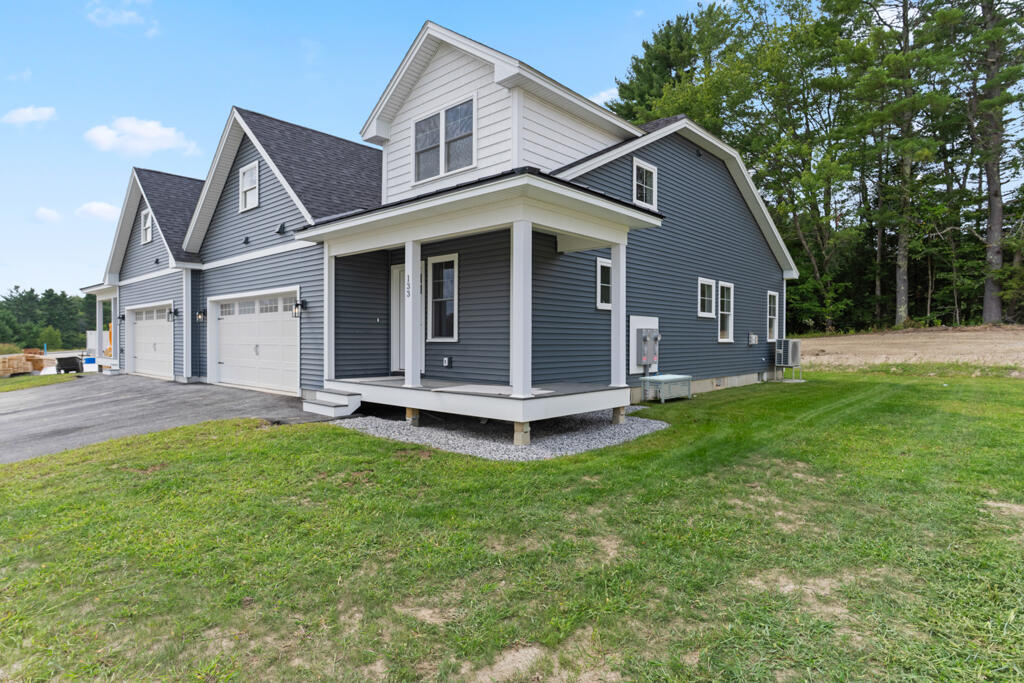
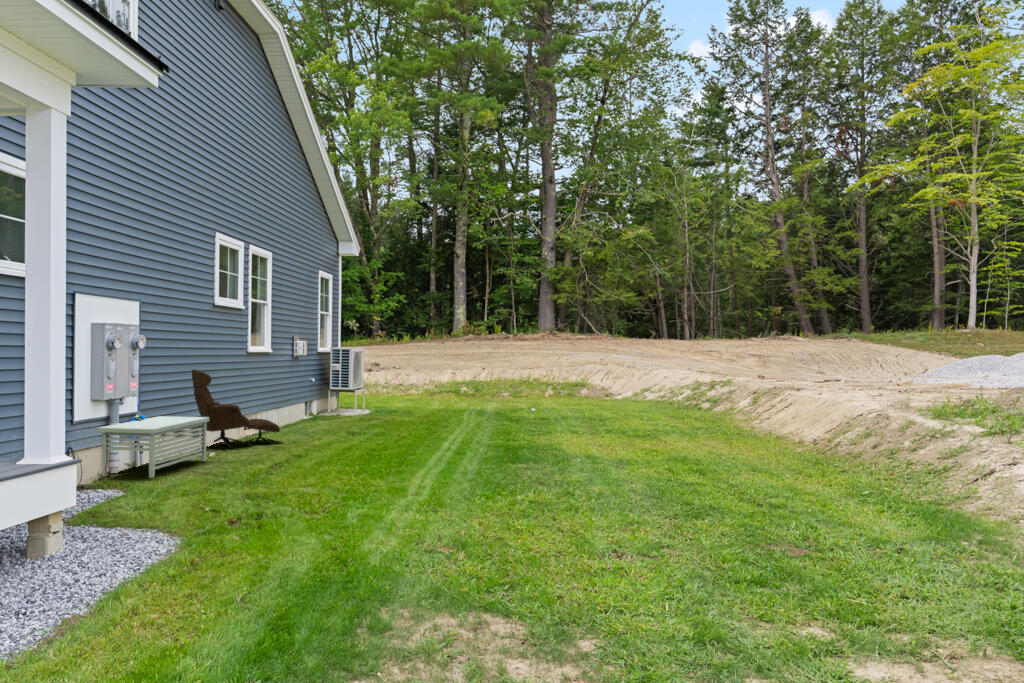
lounge chair: none [684,351,734,394] -> present [192,370,280,449]

